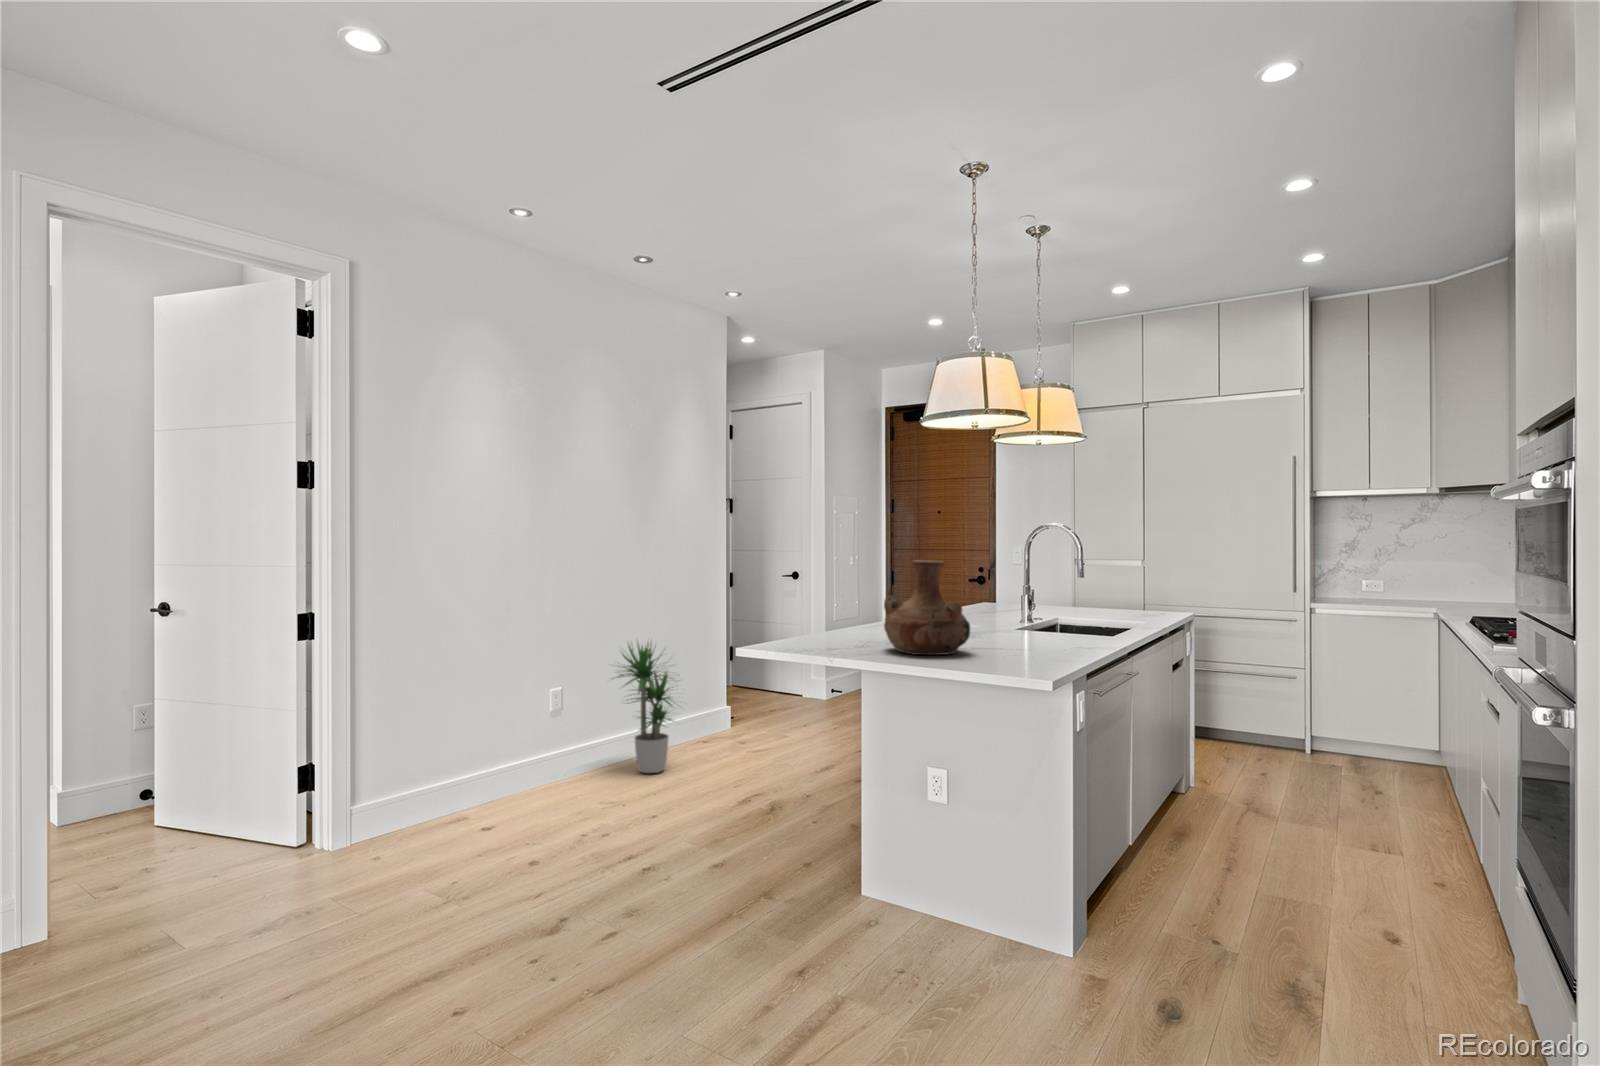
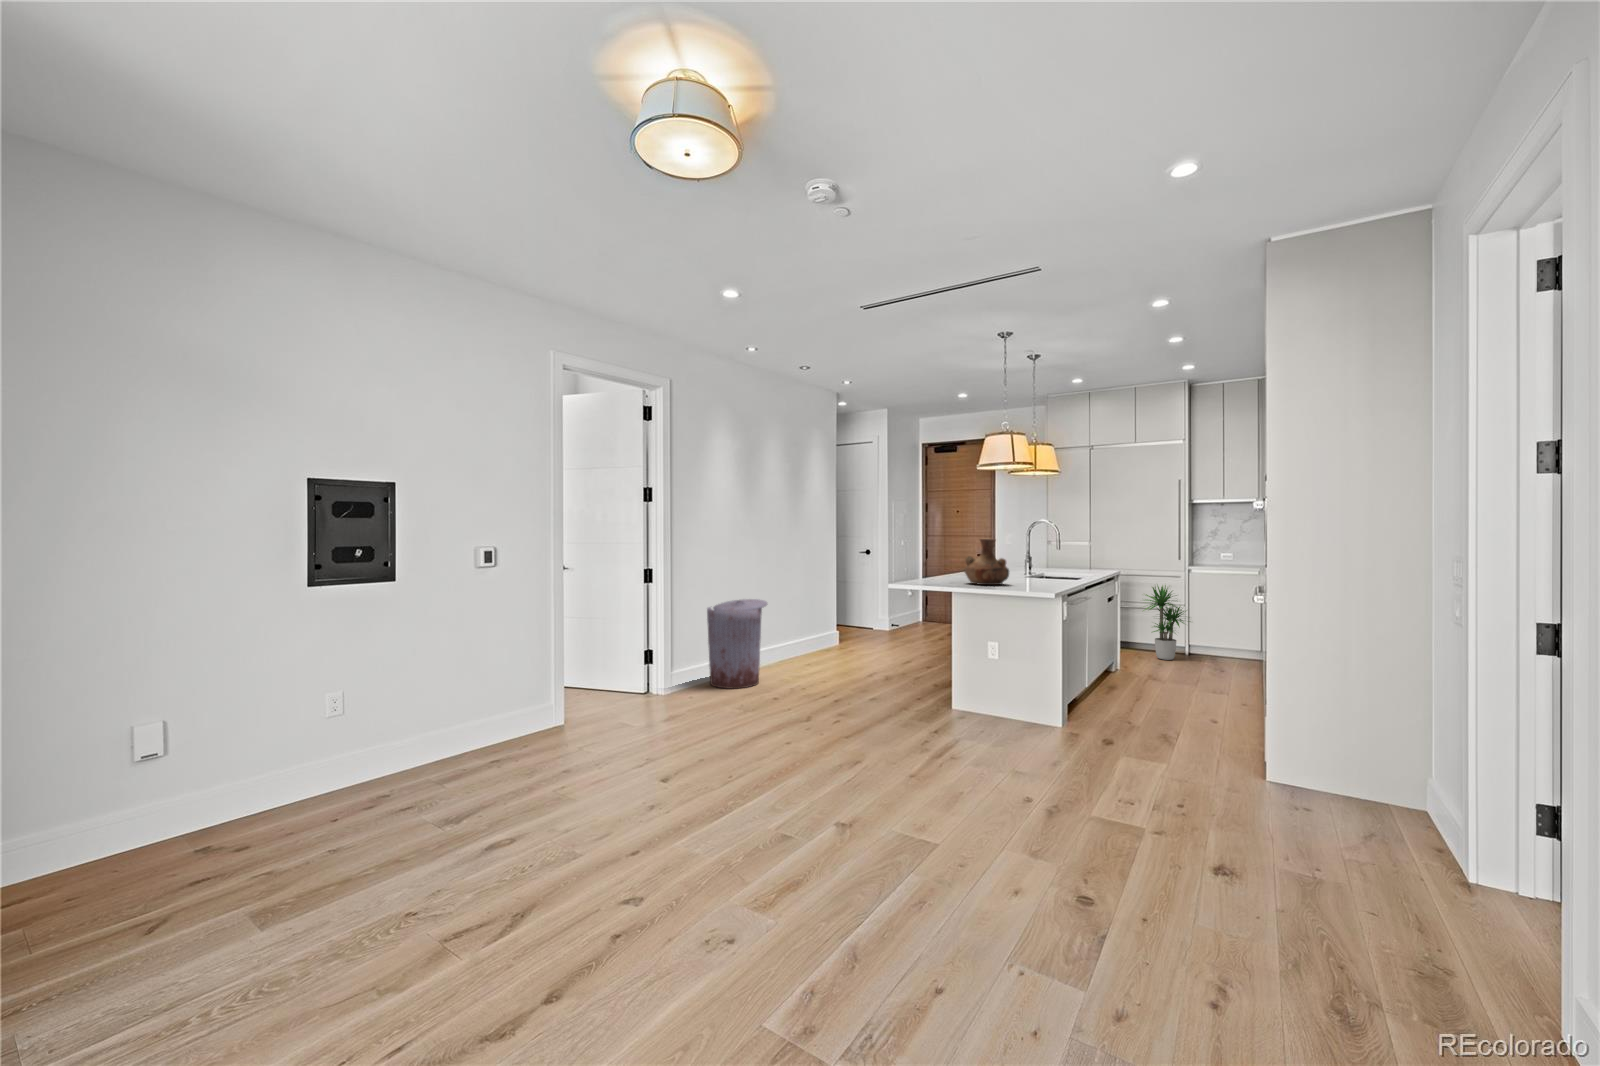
potted plant: present [612,642,674,773] -> present [1145,585,1190,660]
trash can: none [432,665,553,839] -> present [707,599,767,689]

